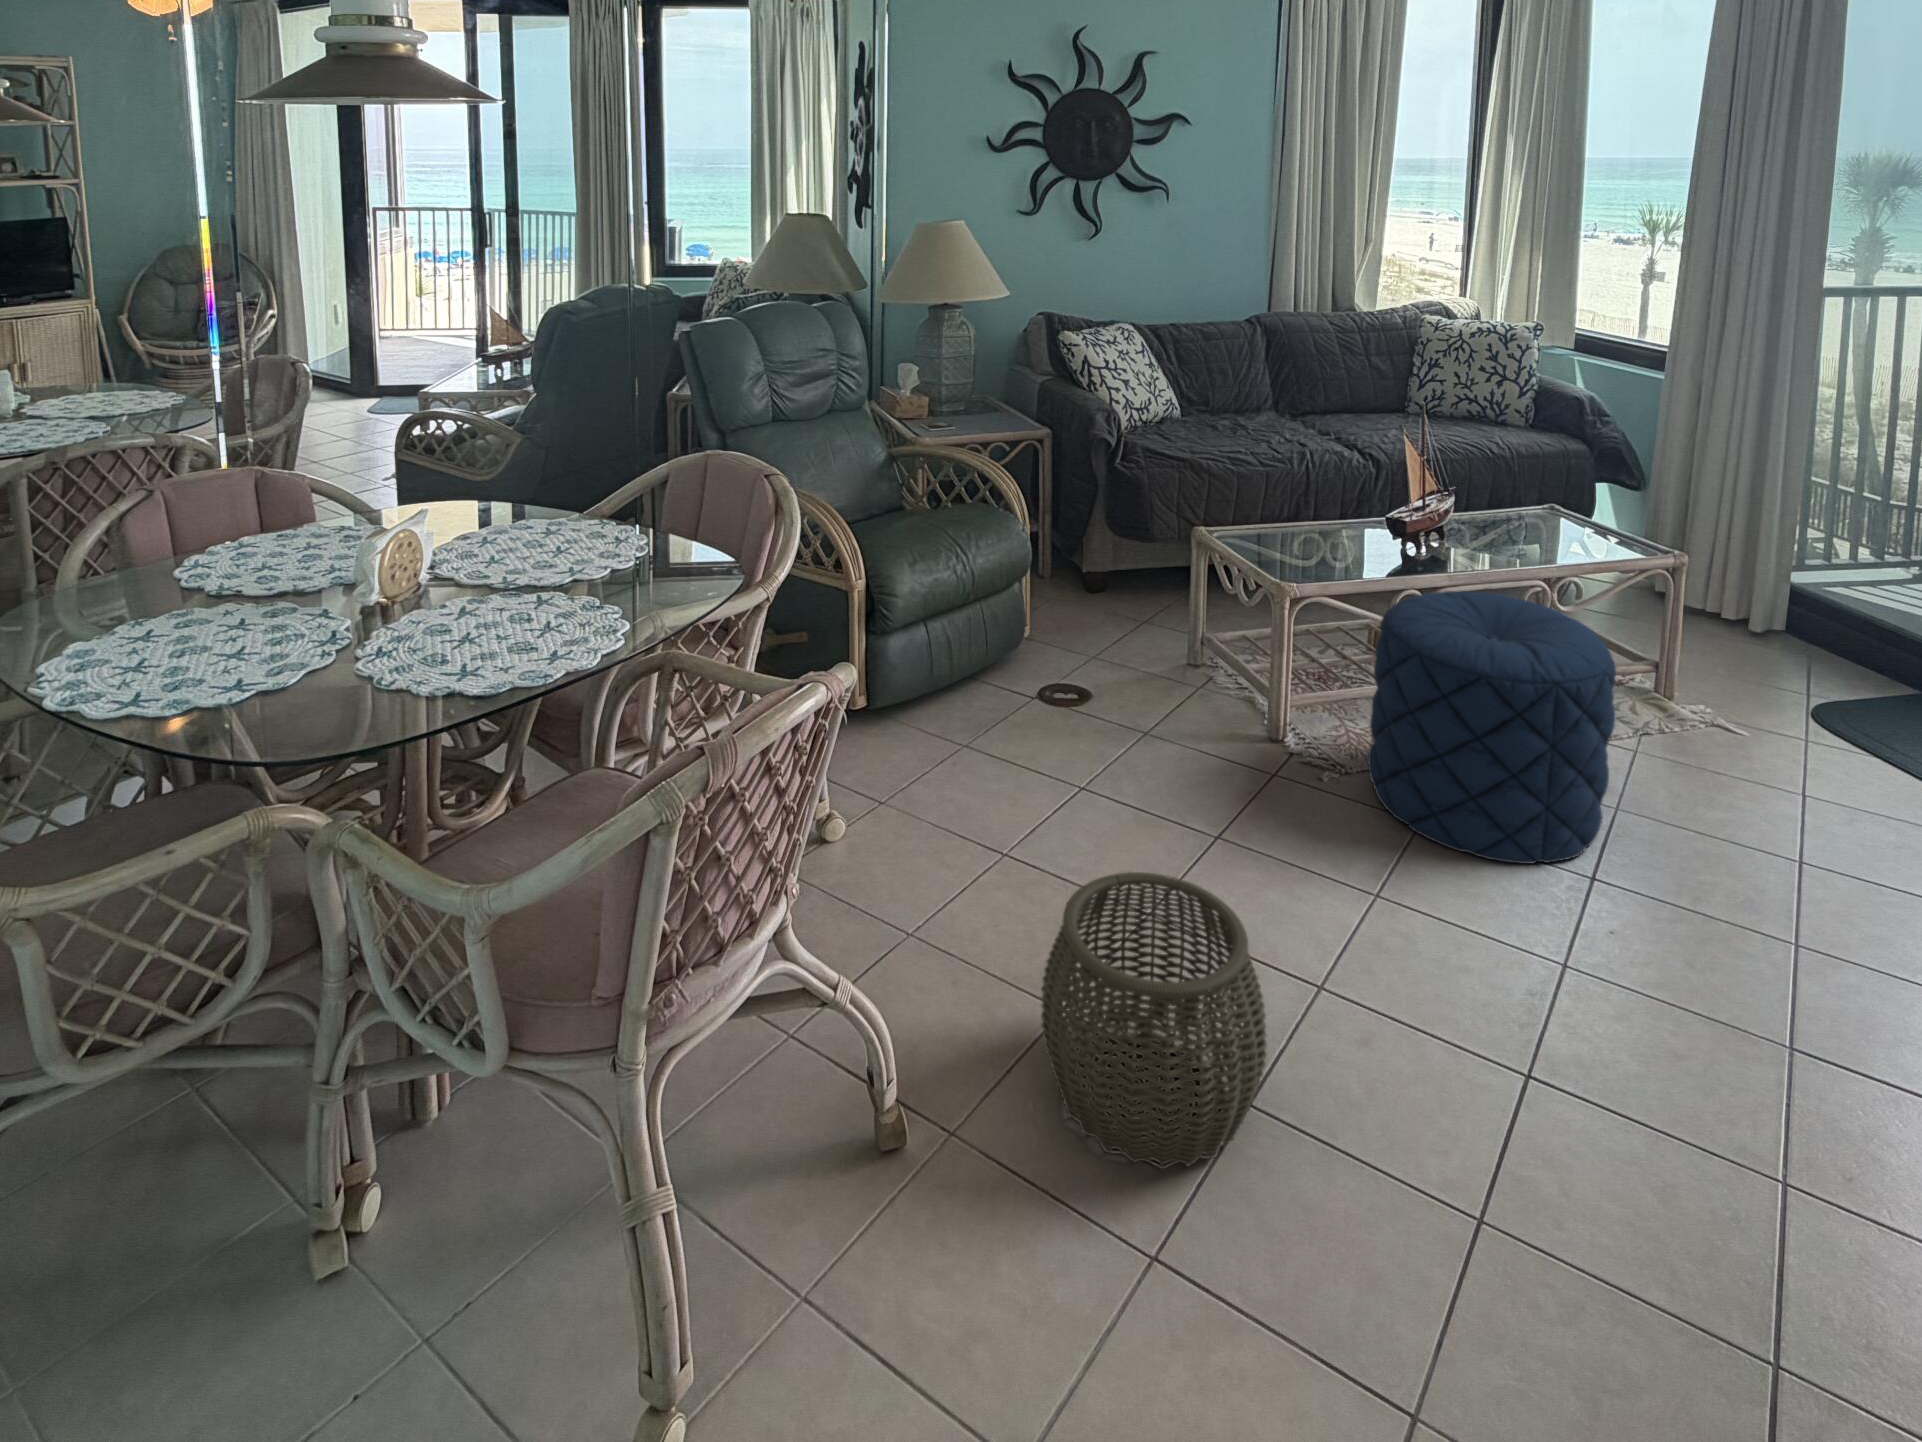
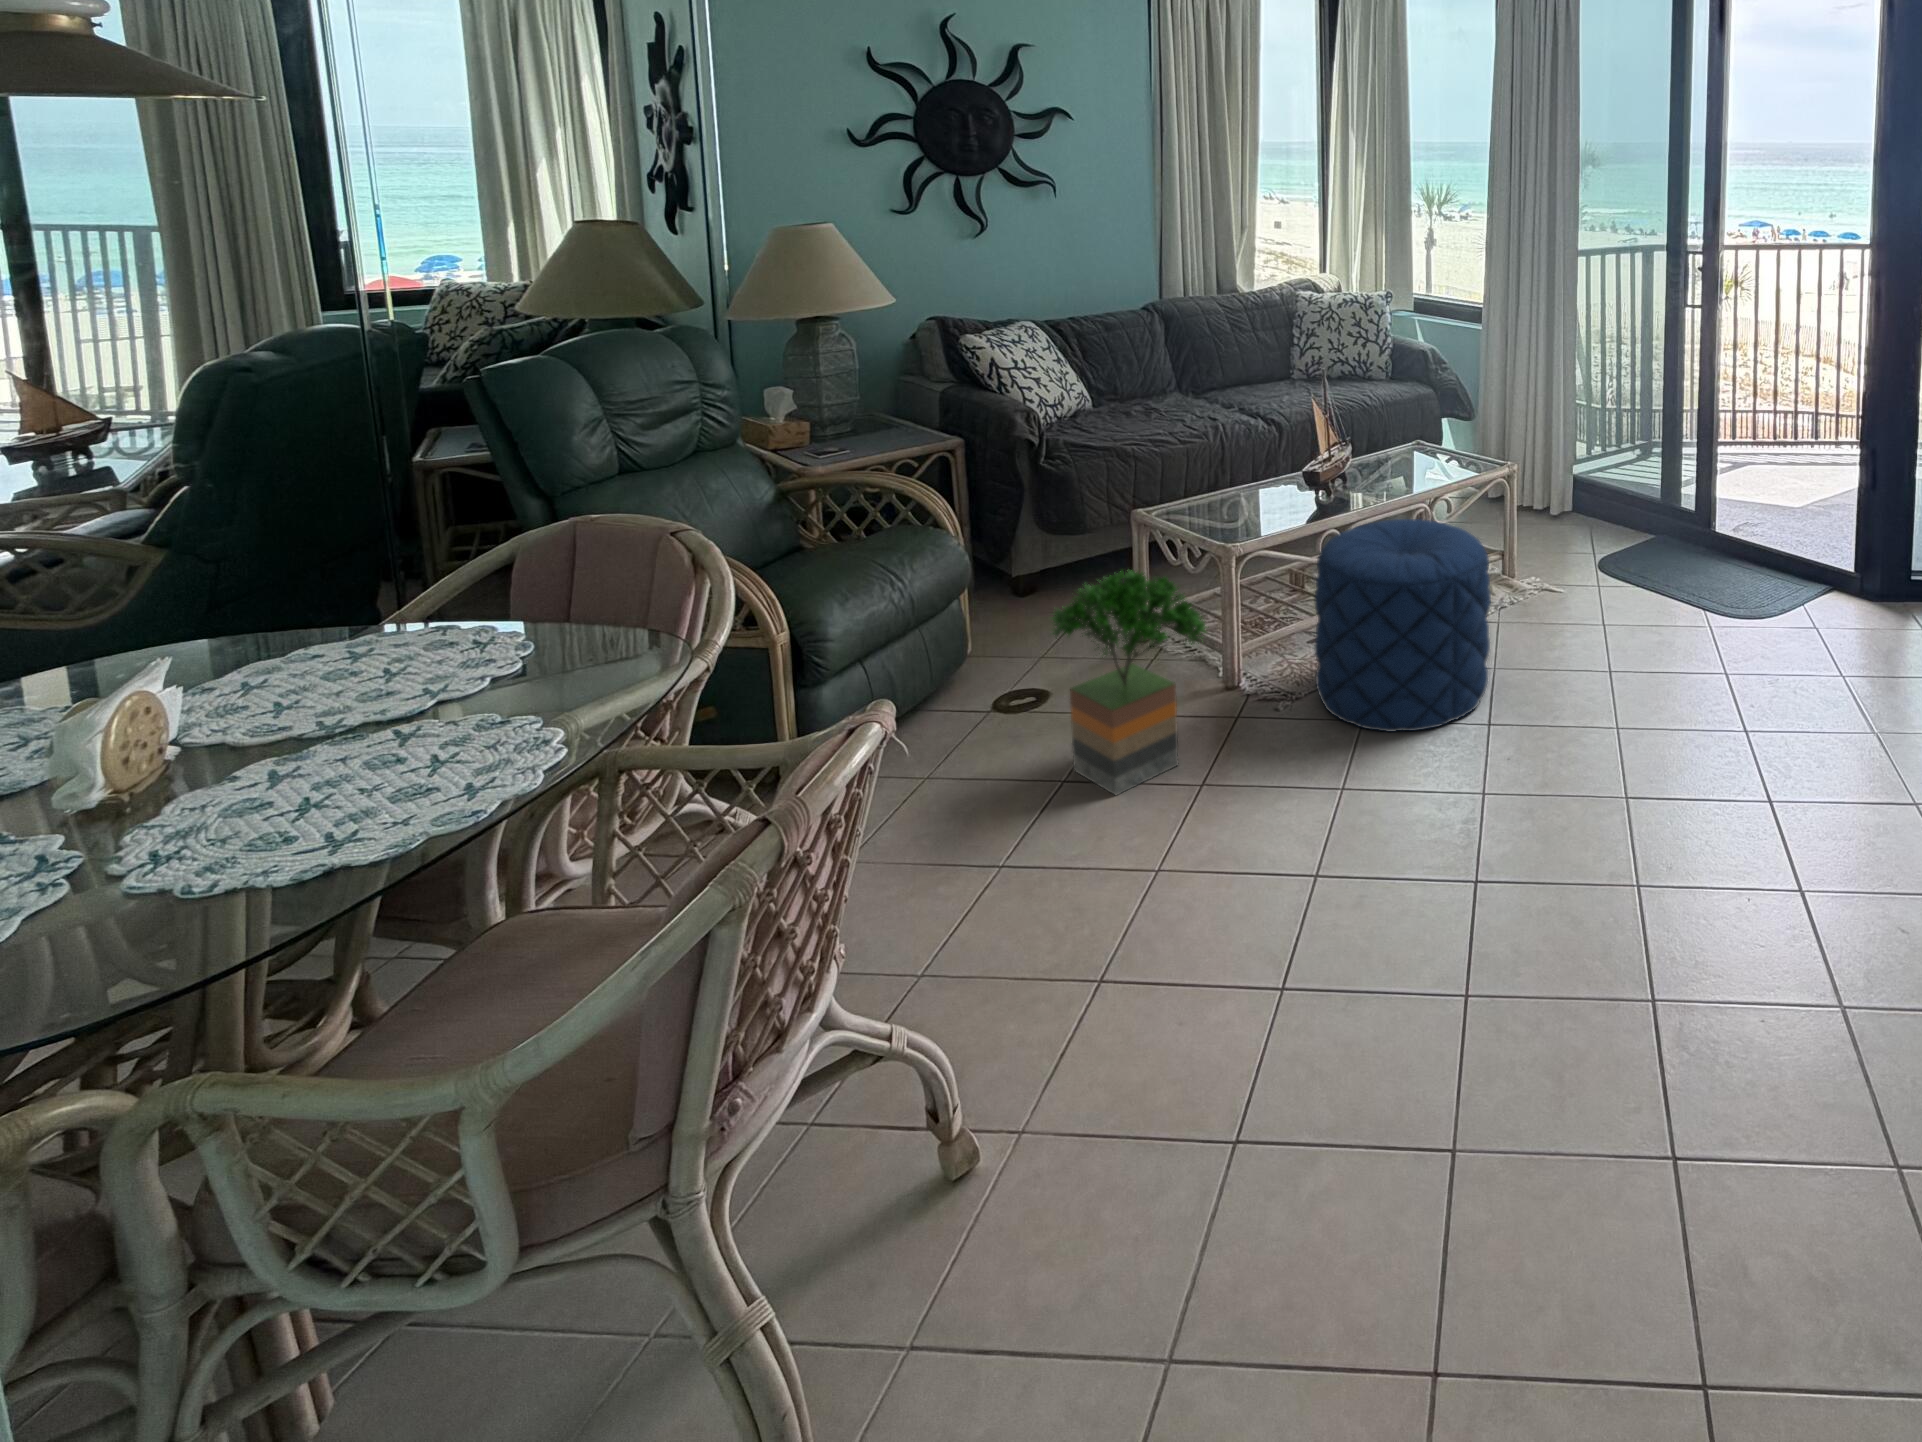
potted tree: none [1077,583,1240,819] -> present [1052,570,1206,795]
woven basket: present [1041,872,1267,1169] -> none [1091,815,1298,1072]

